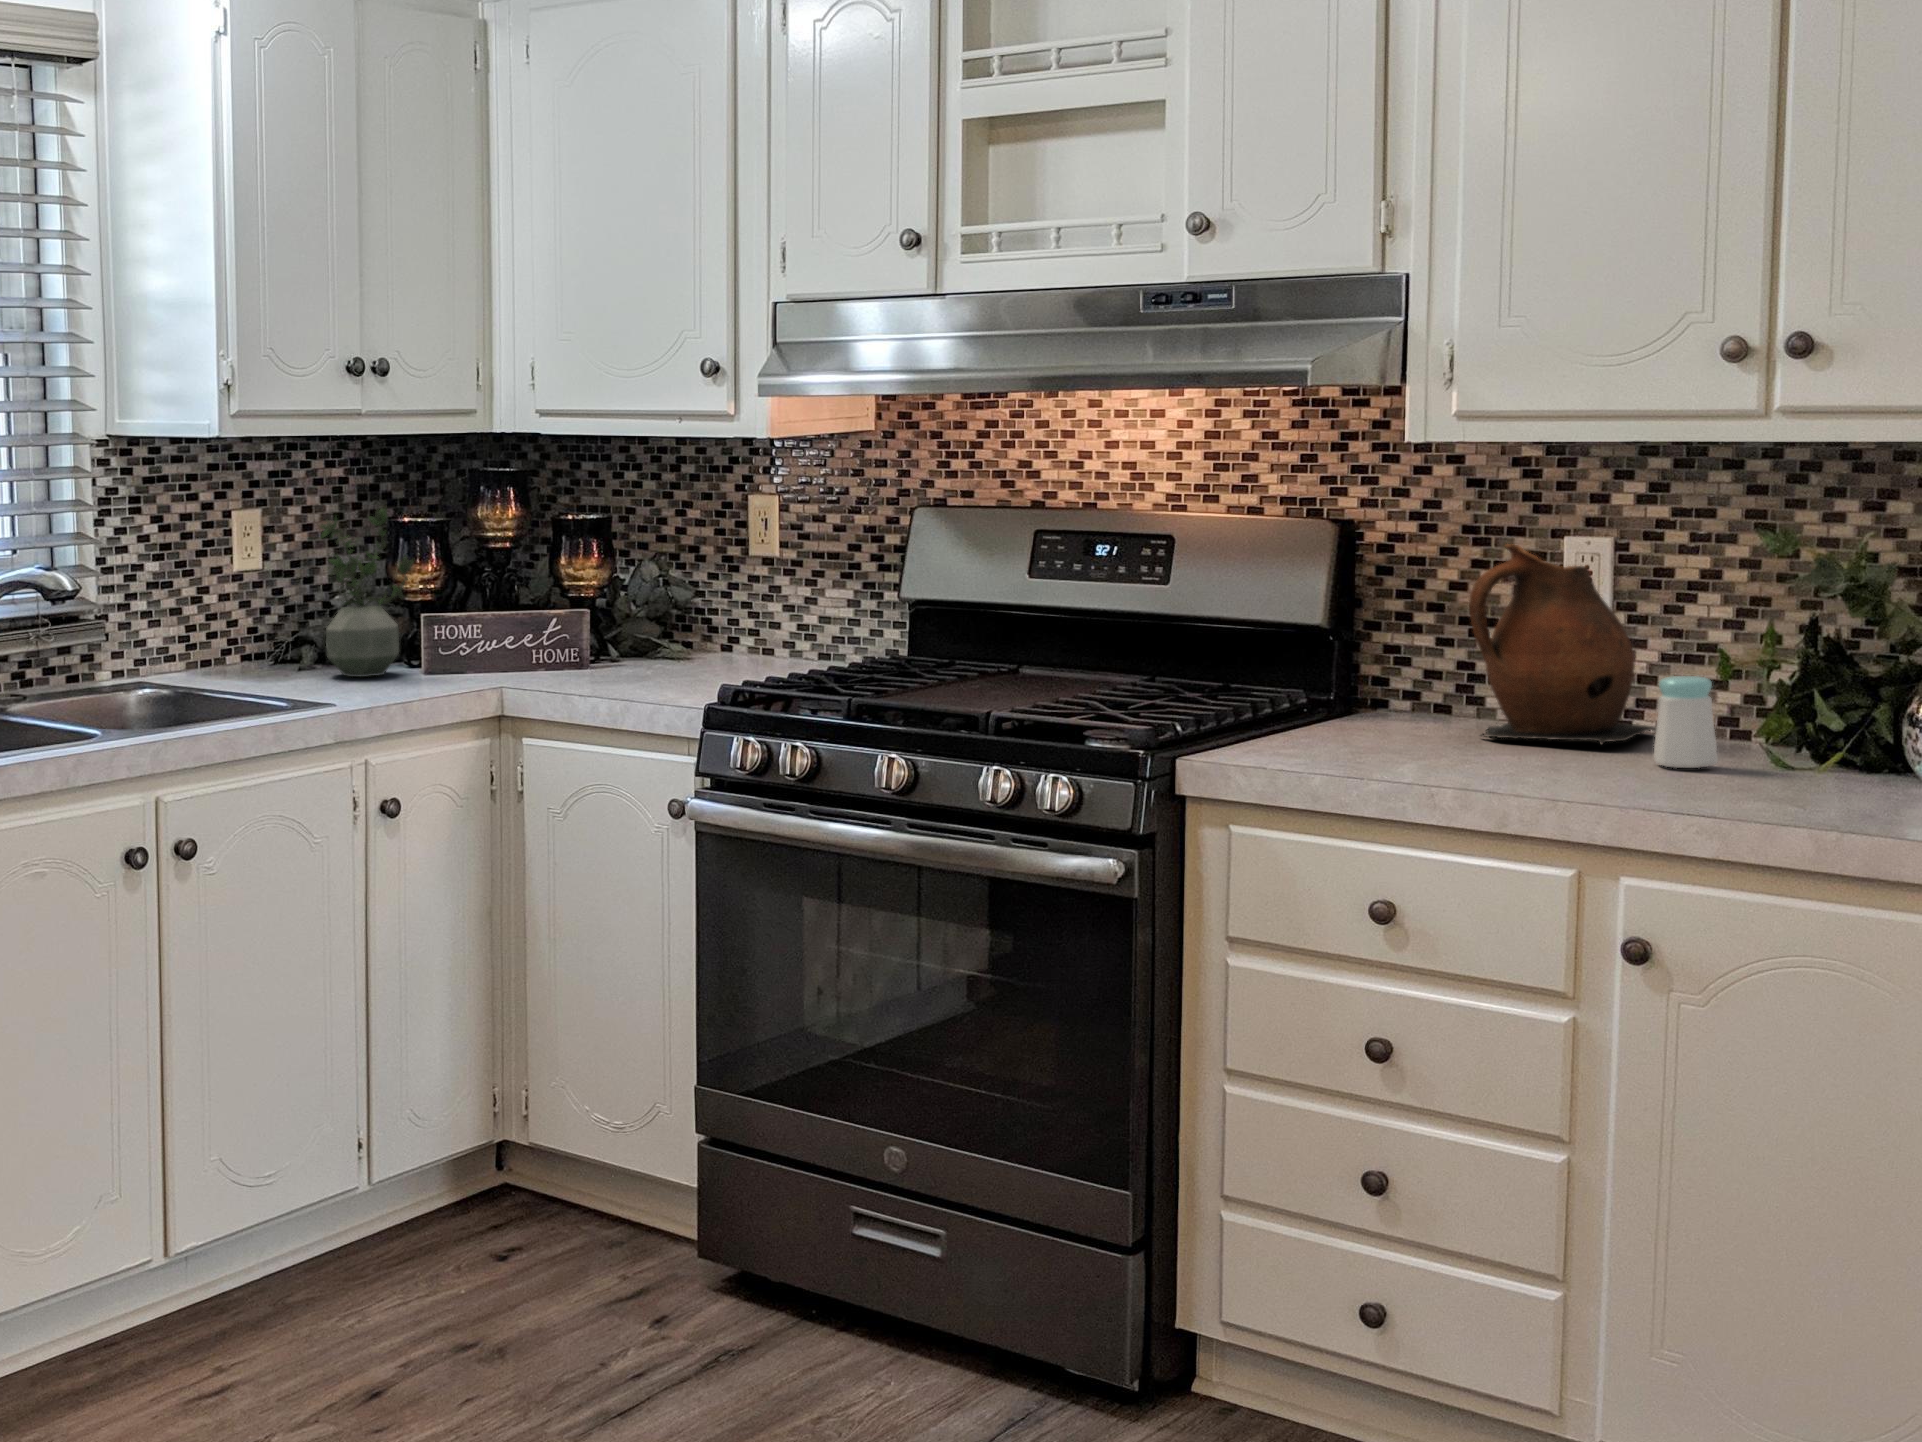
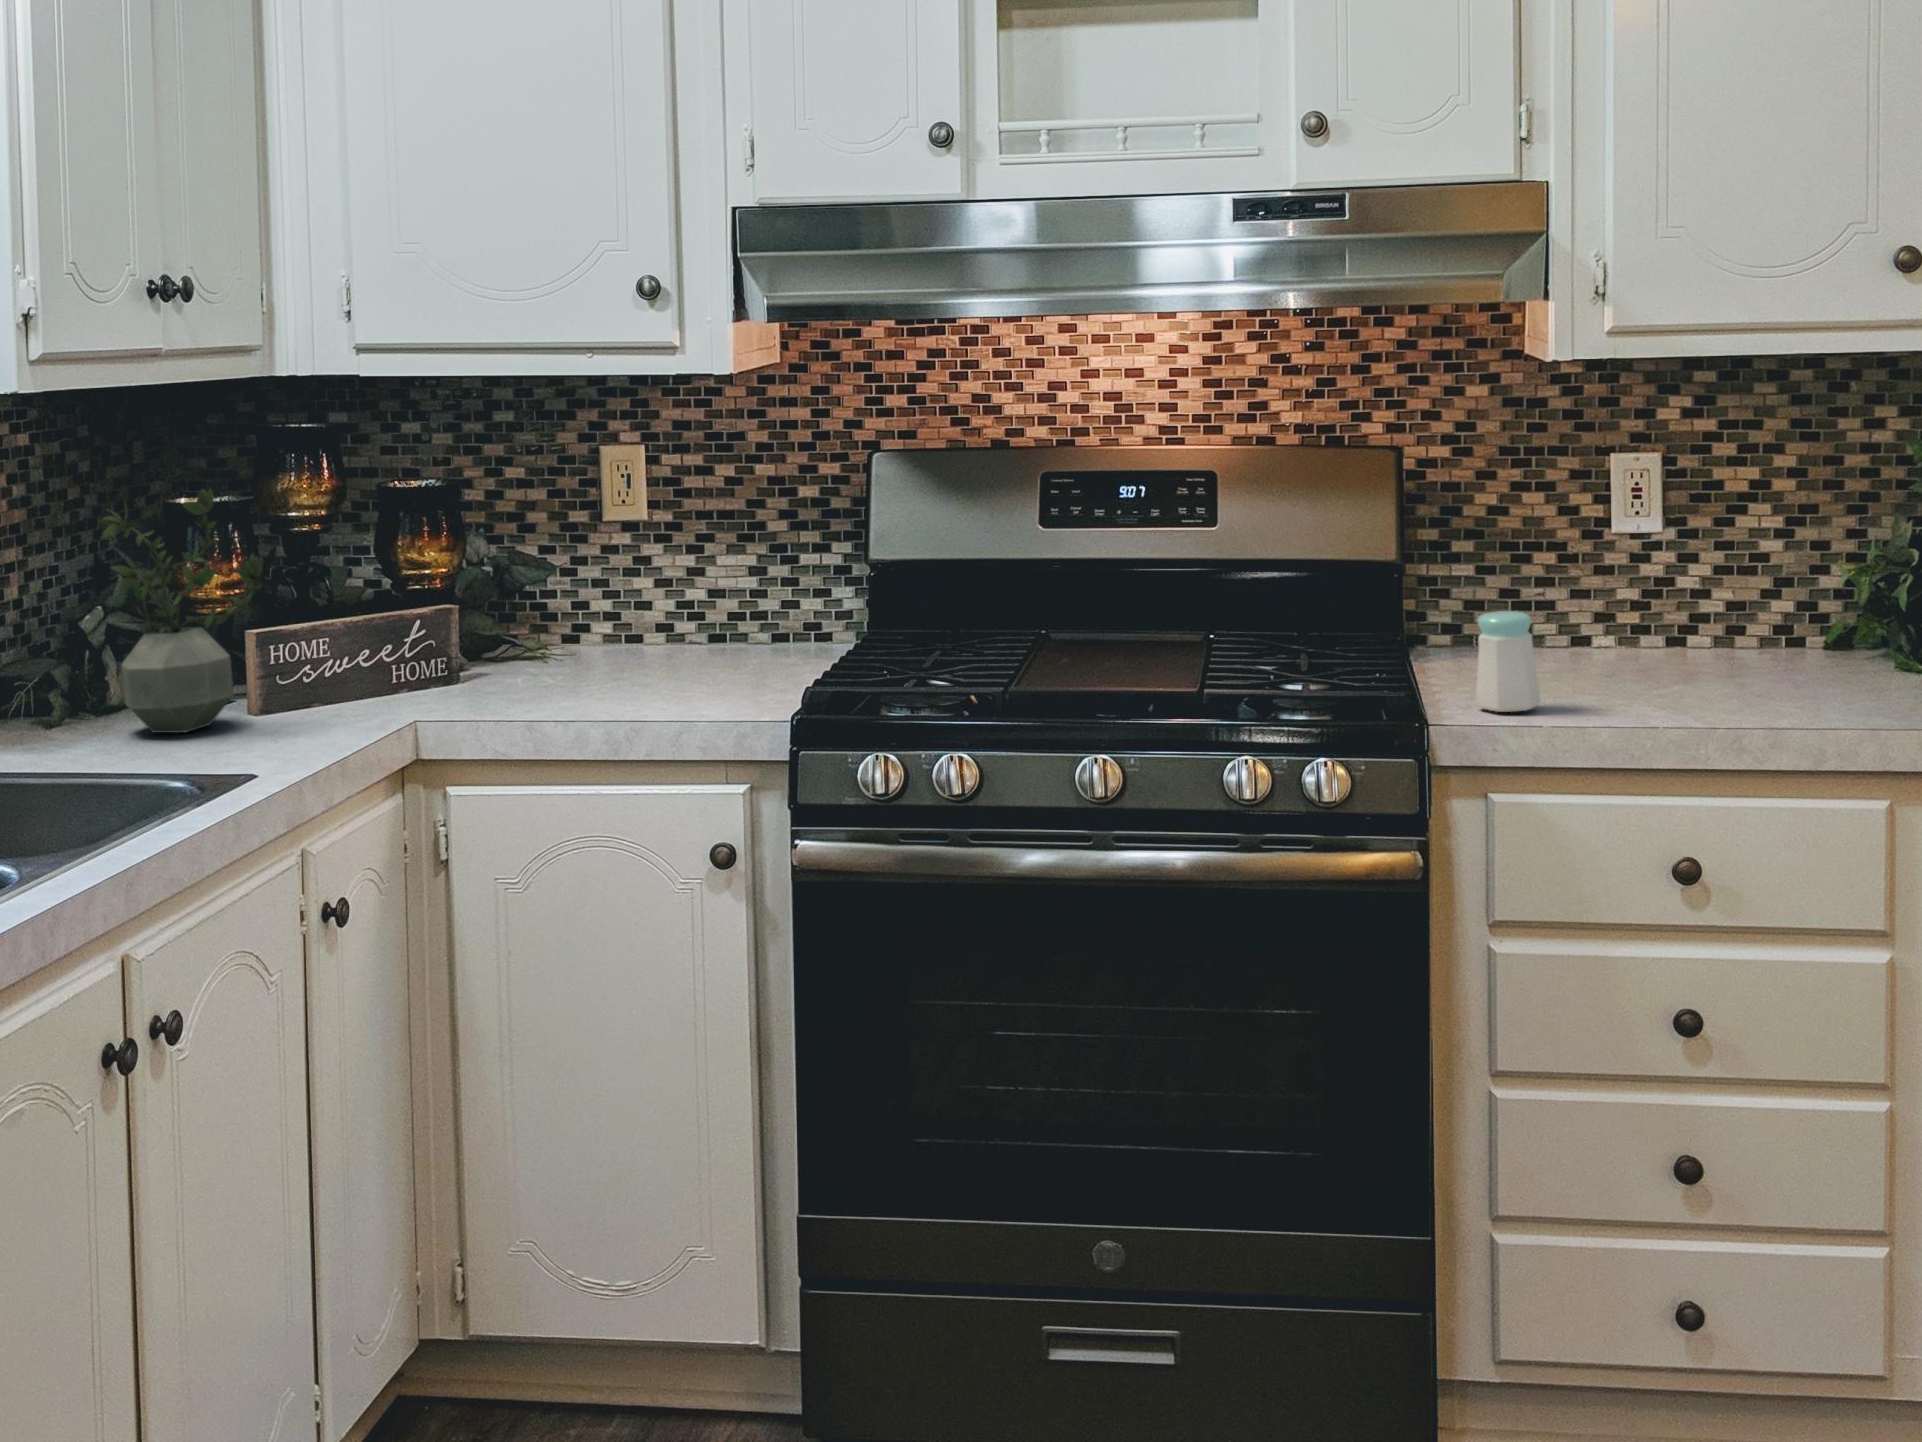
ceramic pitcher: present [1469,544,1656,745] -> none [1576,465,1766,671]
salt shaker: present [1654,676,1718,768] -> present [1476,611,1541,712]

